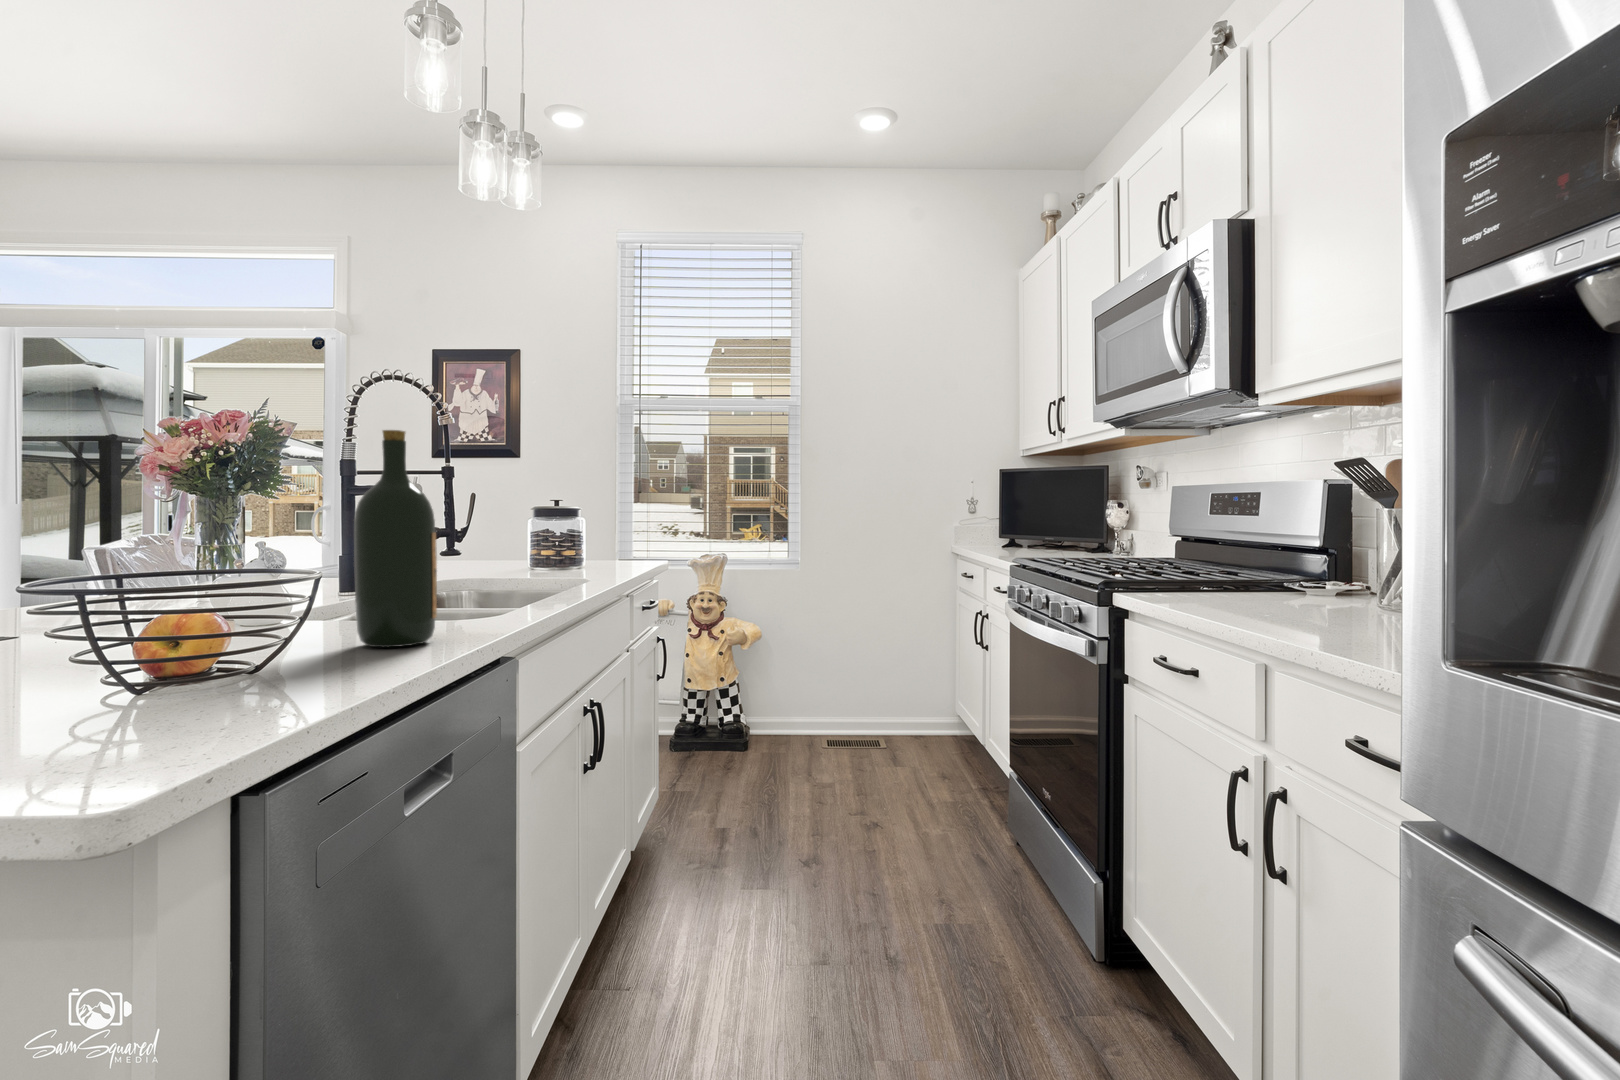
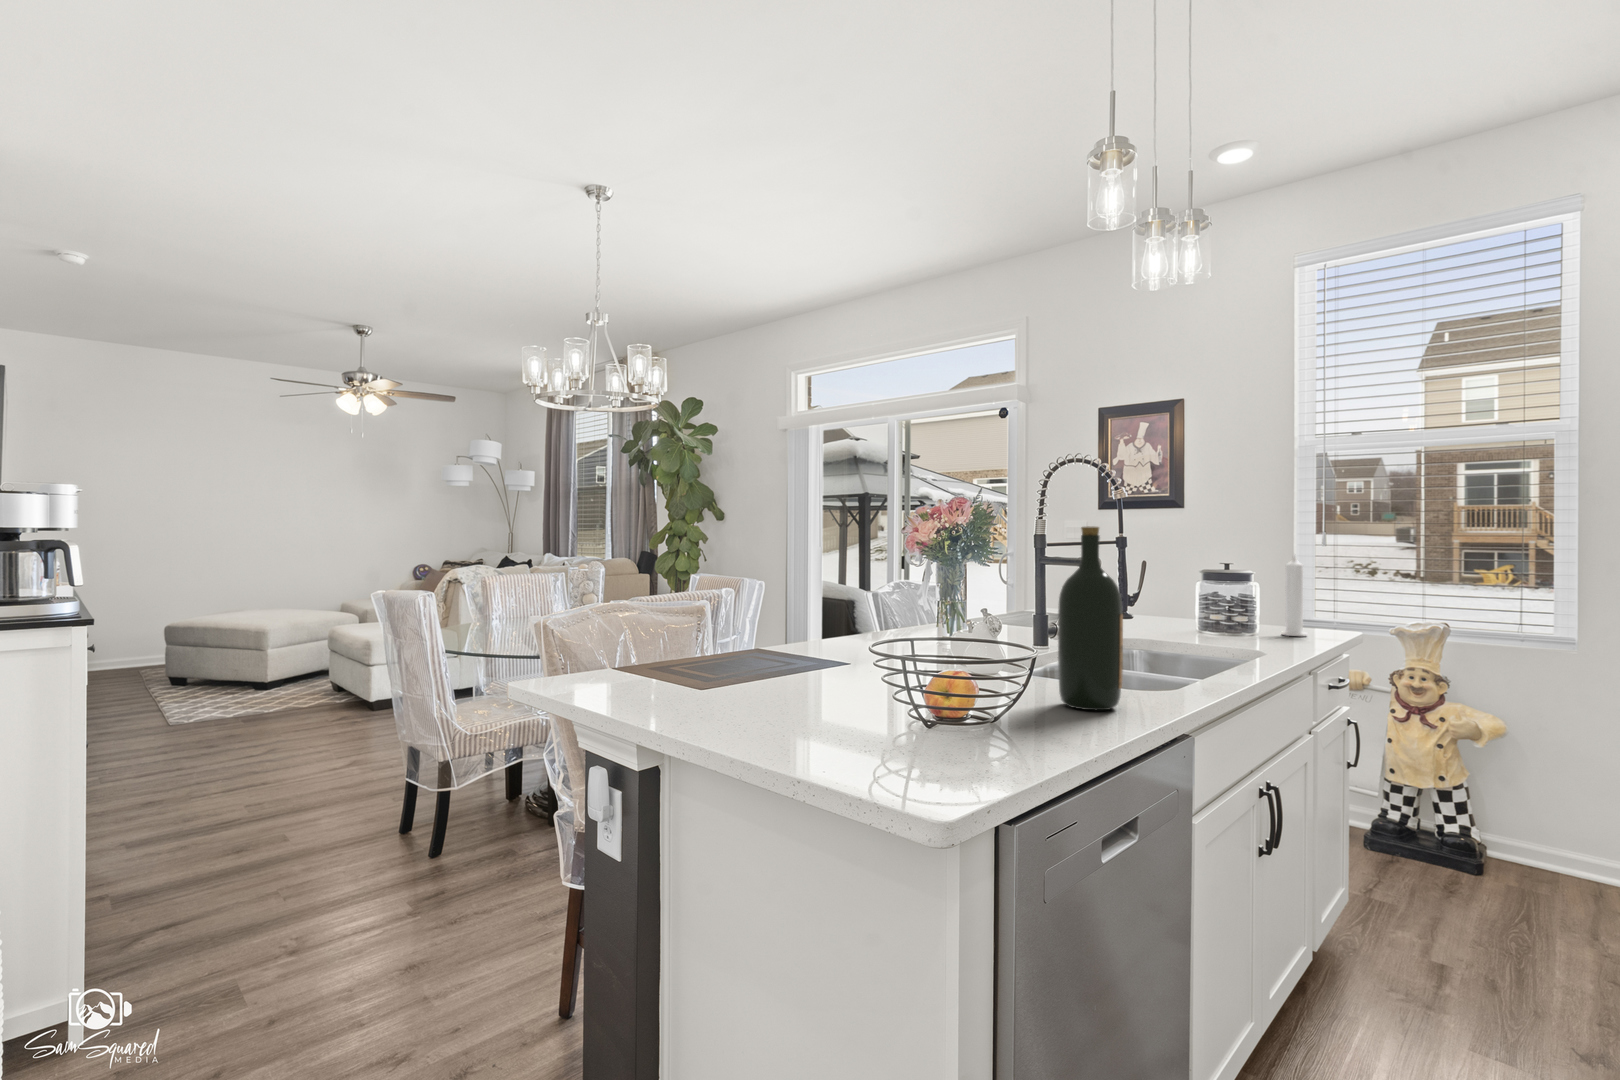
candle: none [605,495,627,569] -> present [1281,554,1308,636]

